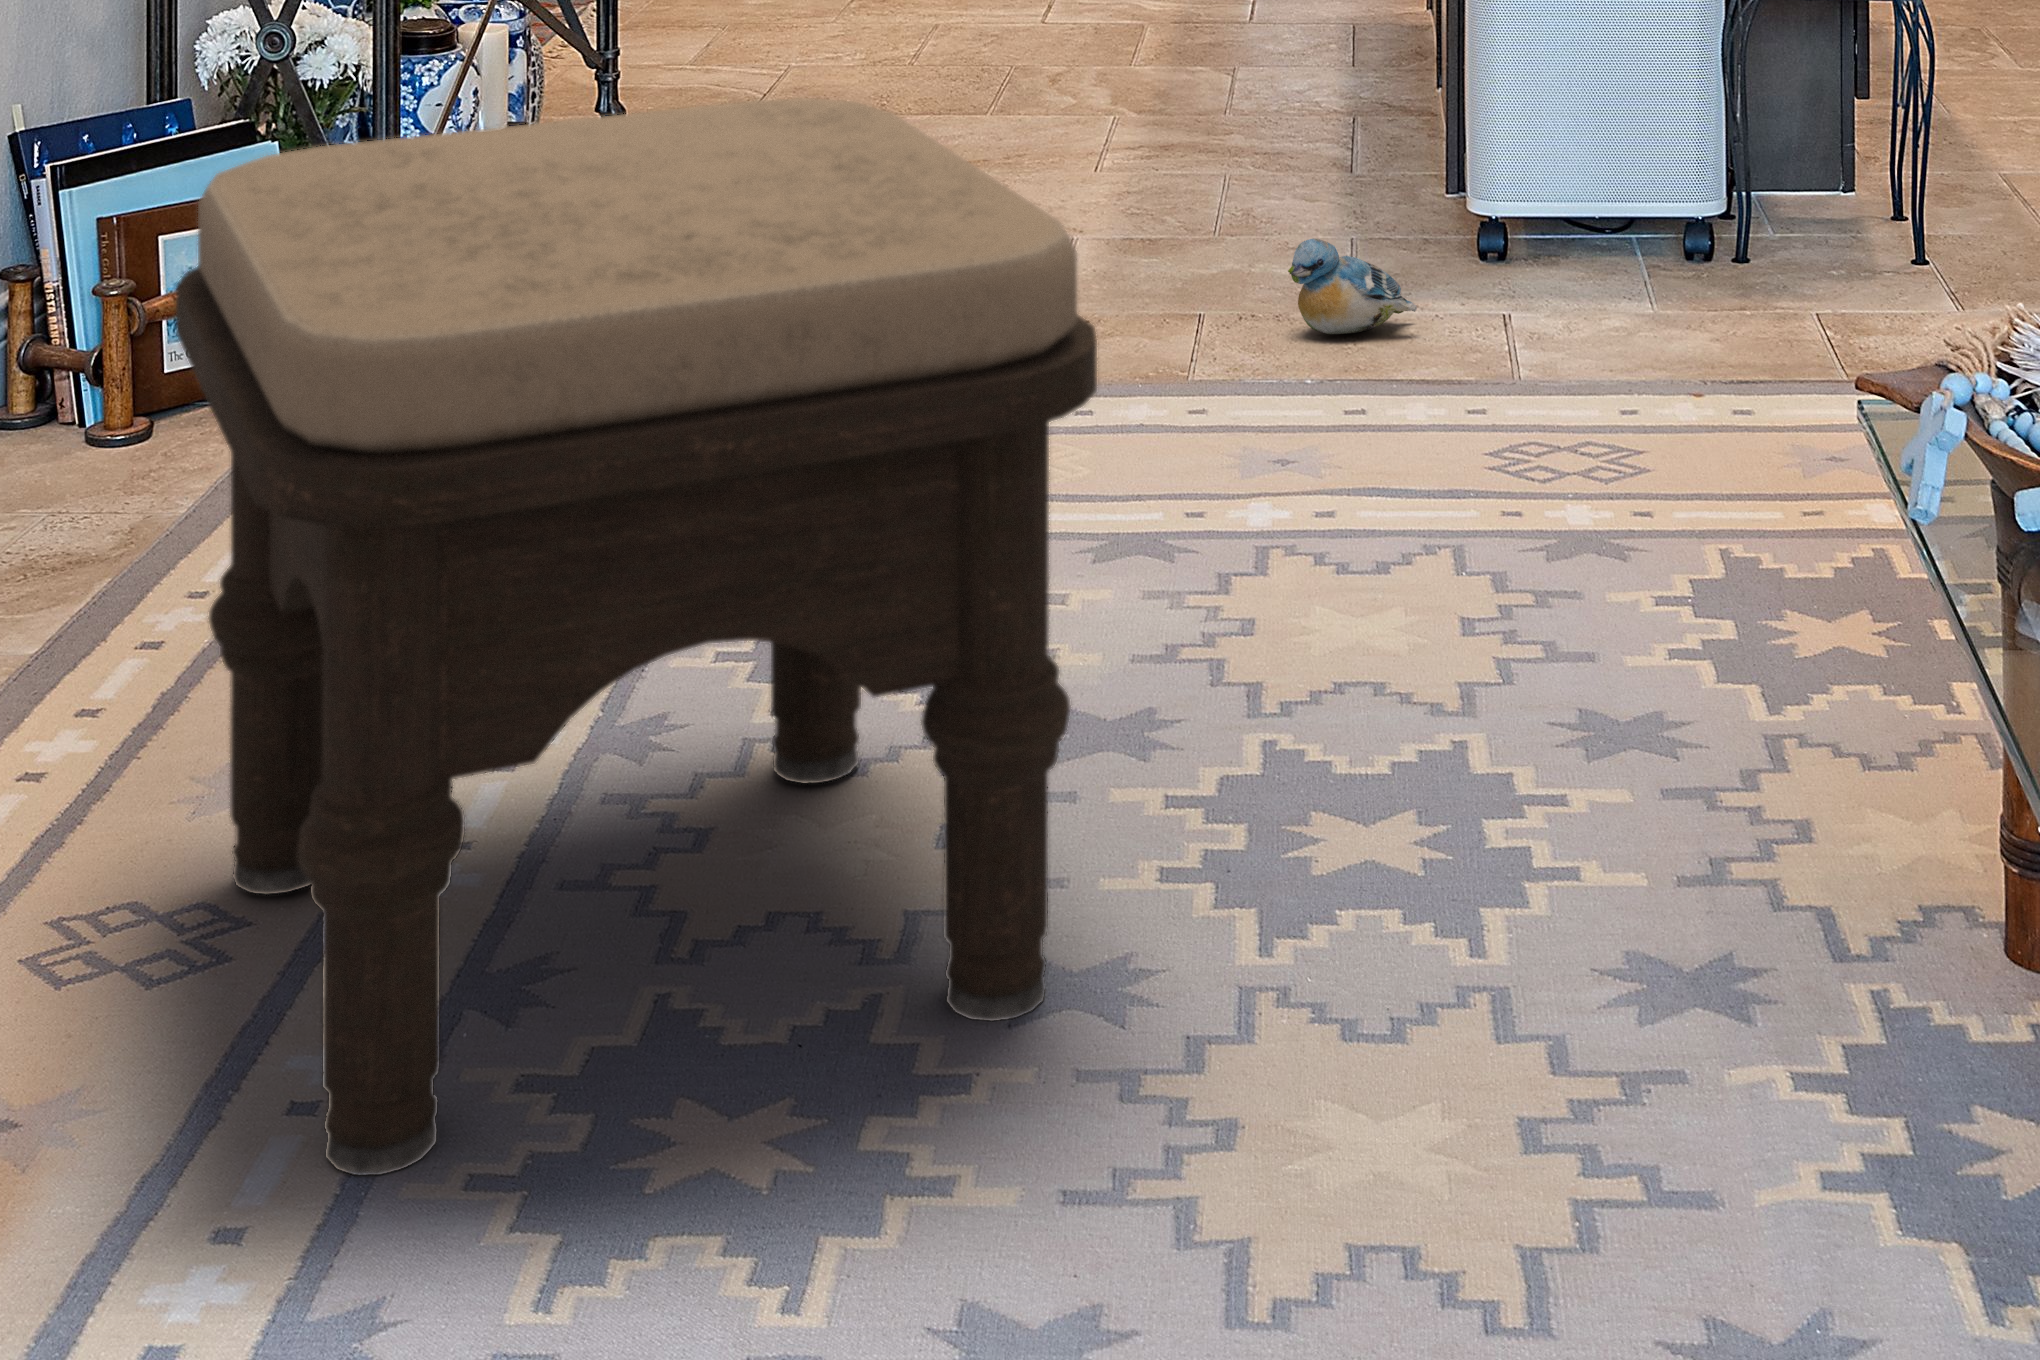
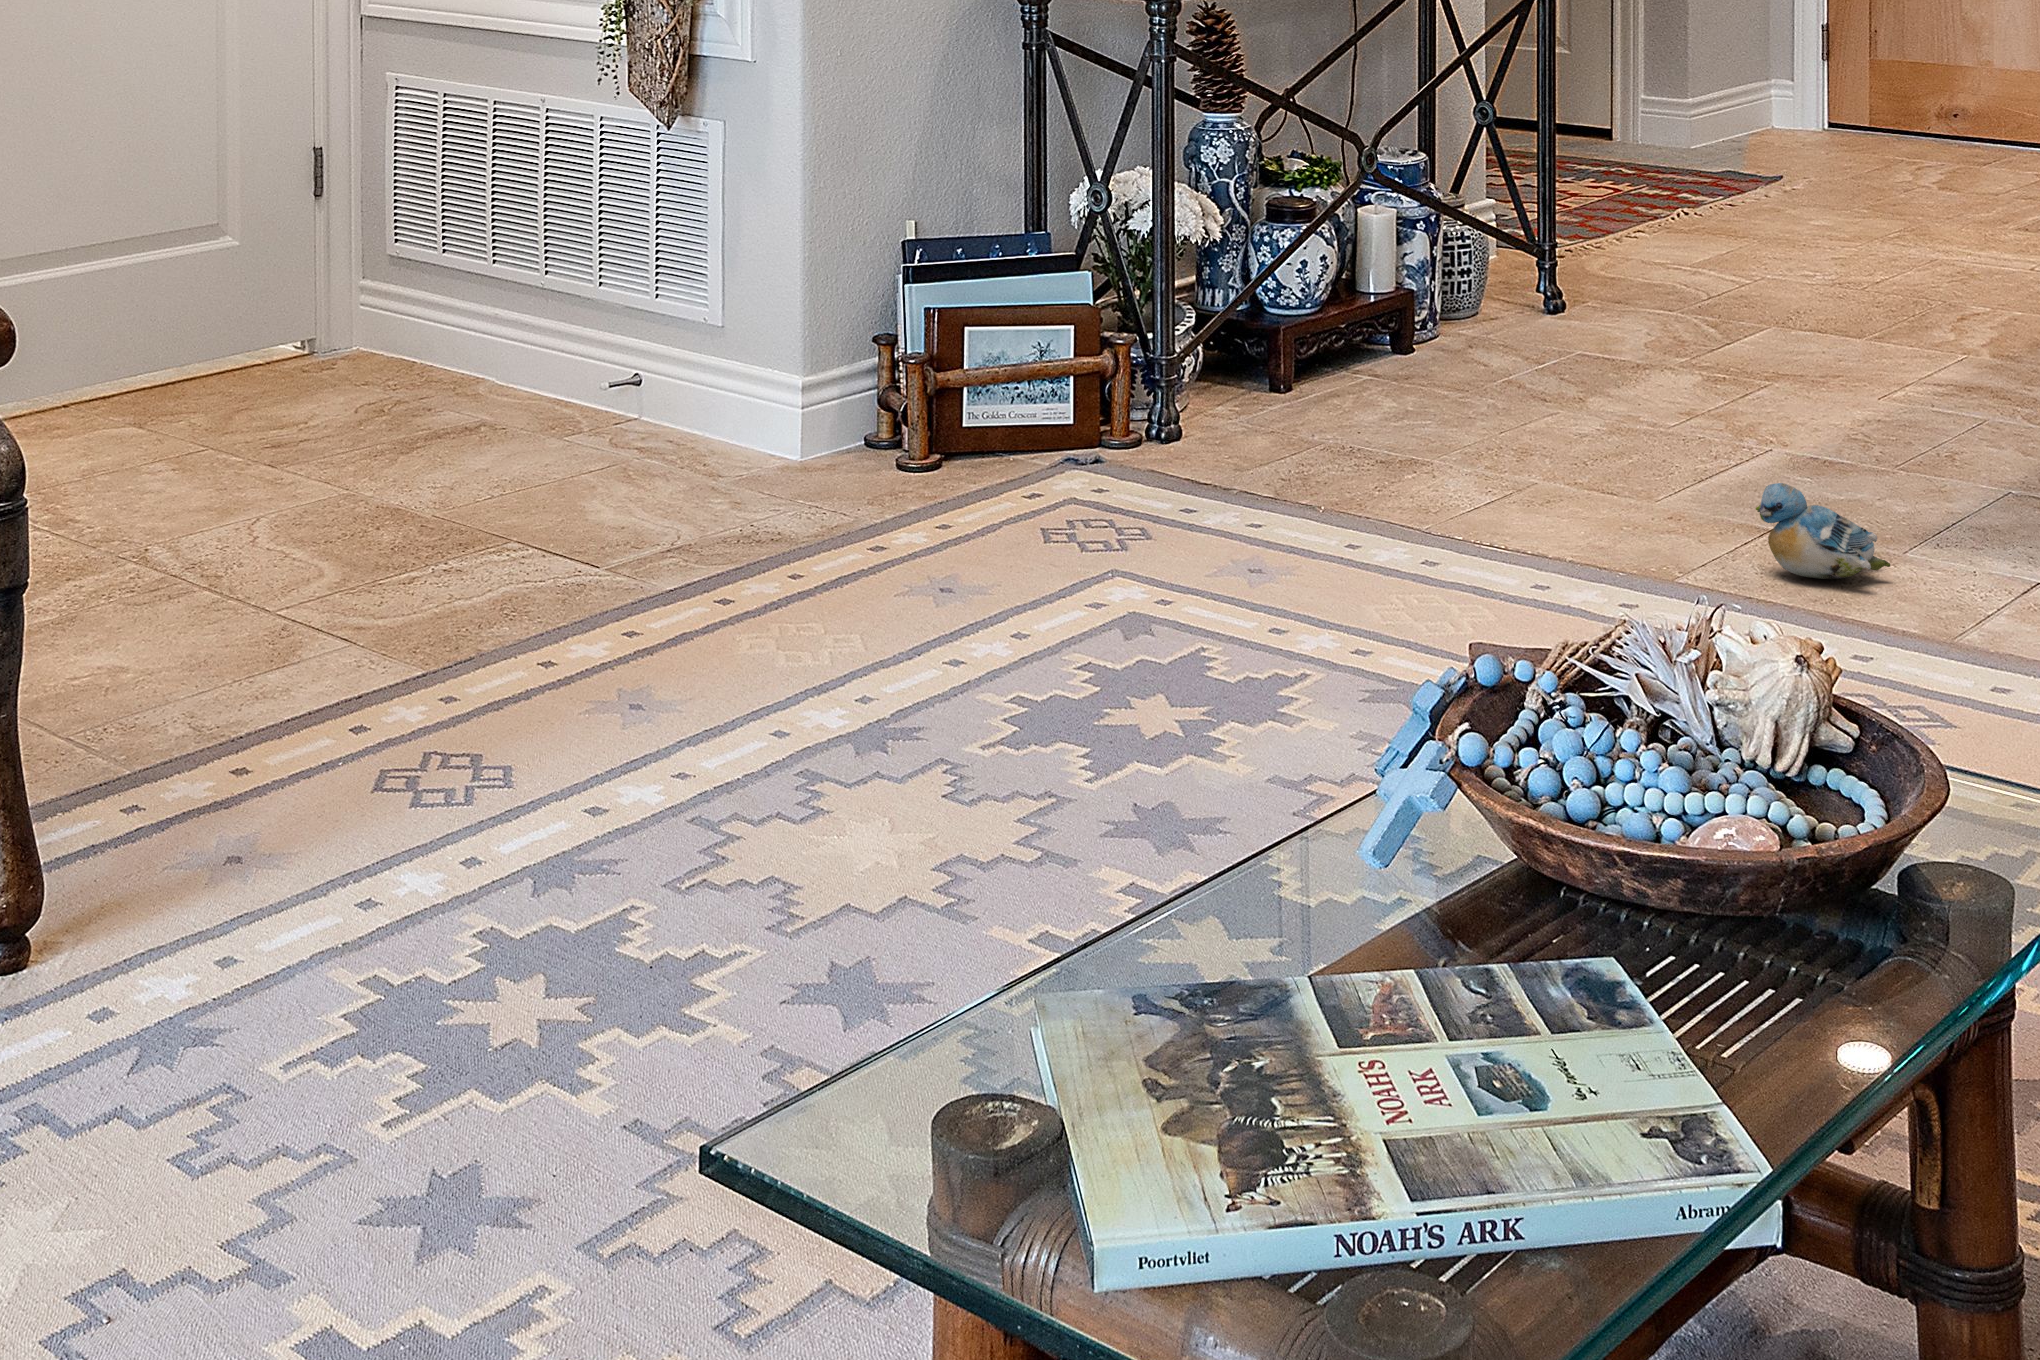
ottoman: present [176,98,1097,1175] -> none [204,249,931,984]

